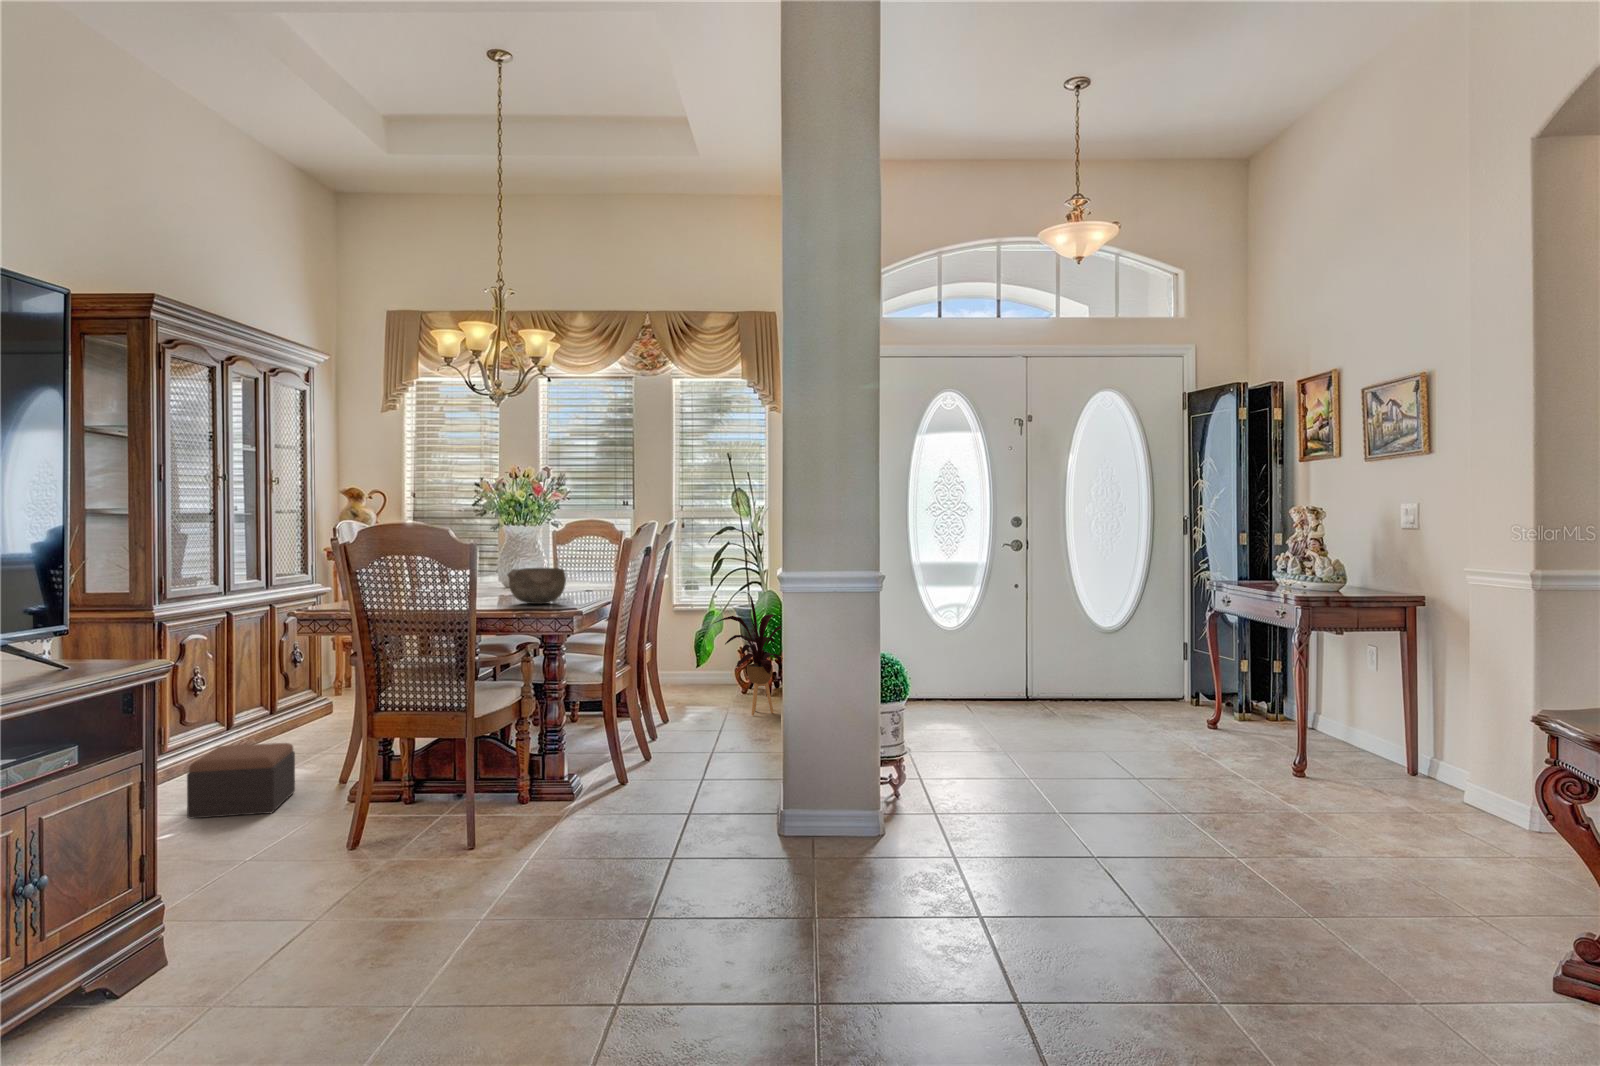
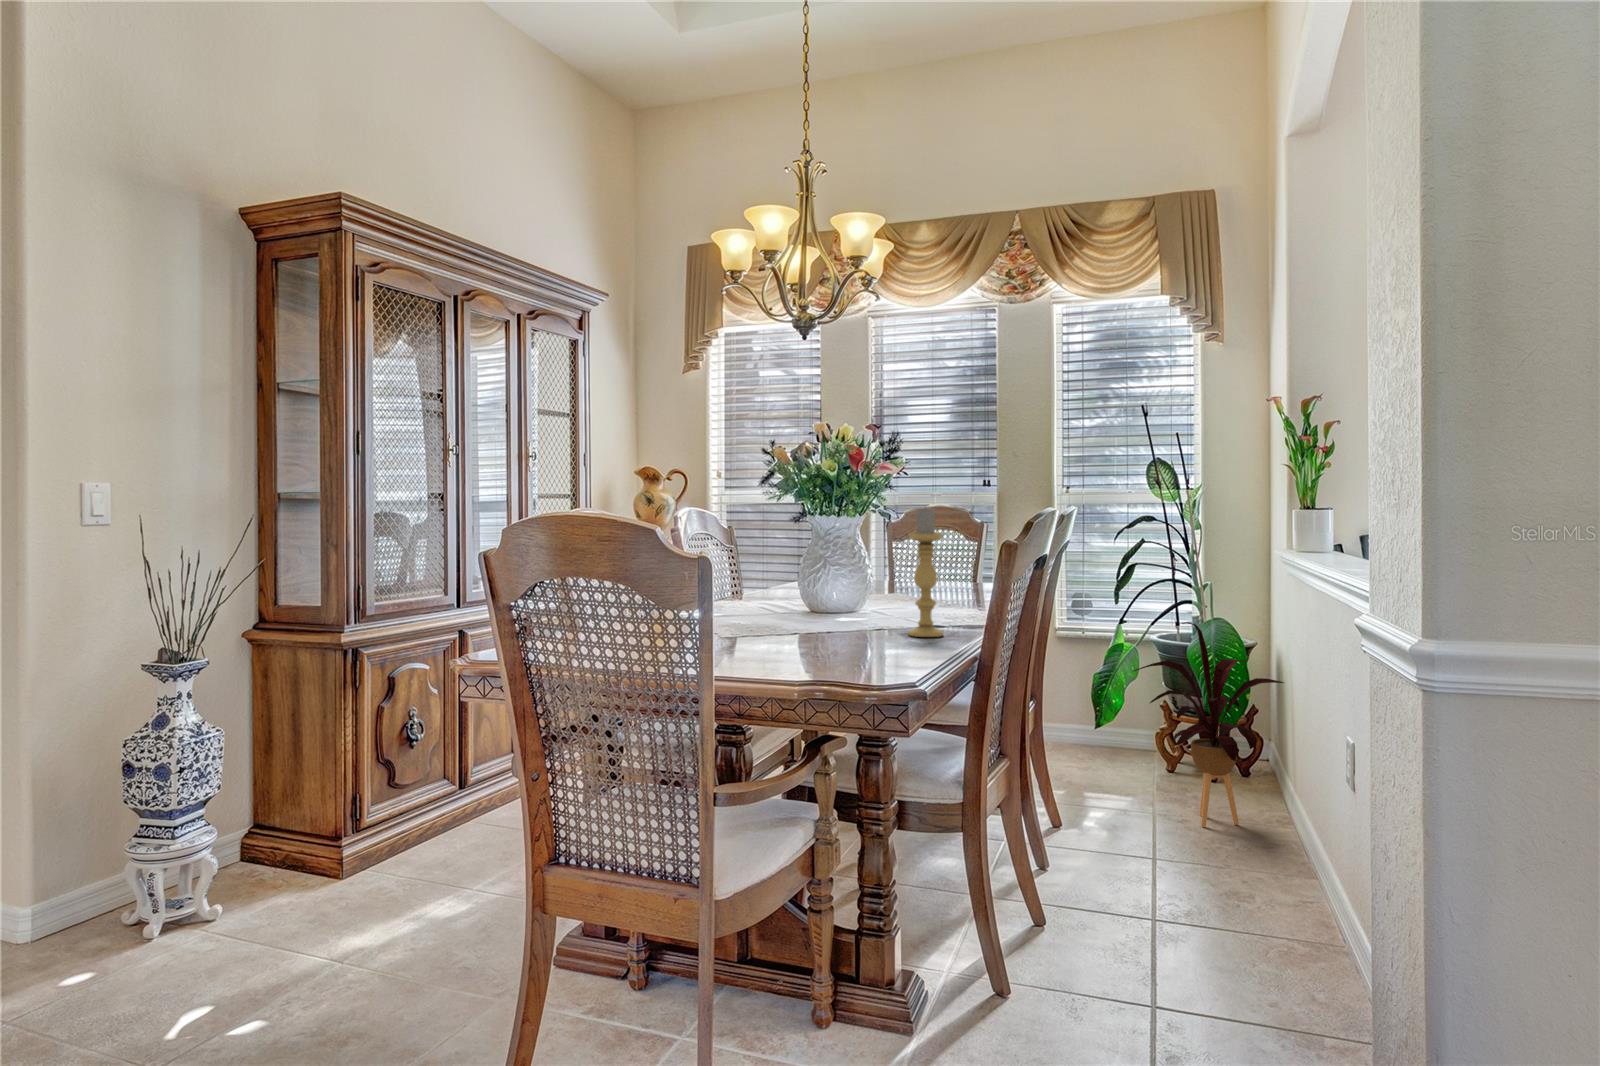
candle holder: none [570,521,591,597] -> present [908,508,943,637]
bowl: present [507,568,566,604] -> none [798,587,900,655]
footstool: present [187,743,295,819] -> none [317,847,490,982]

